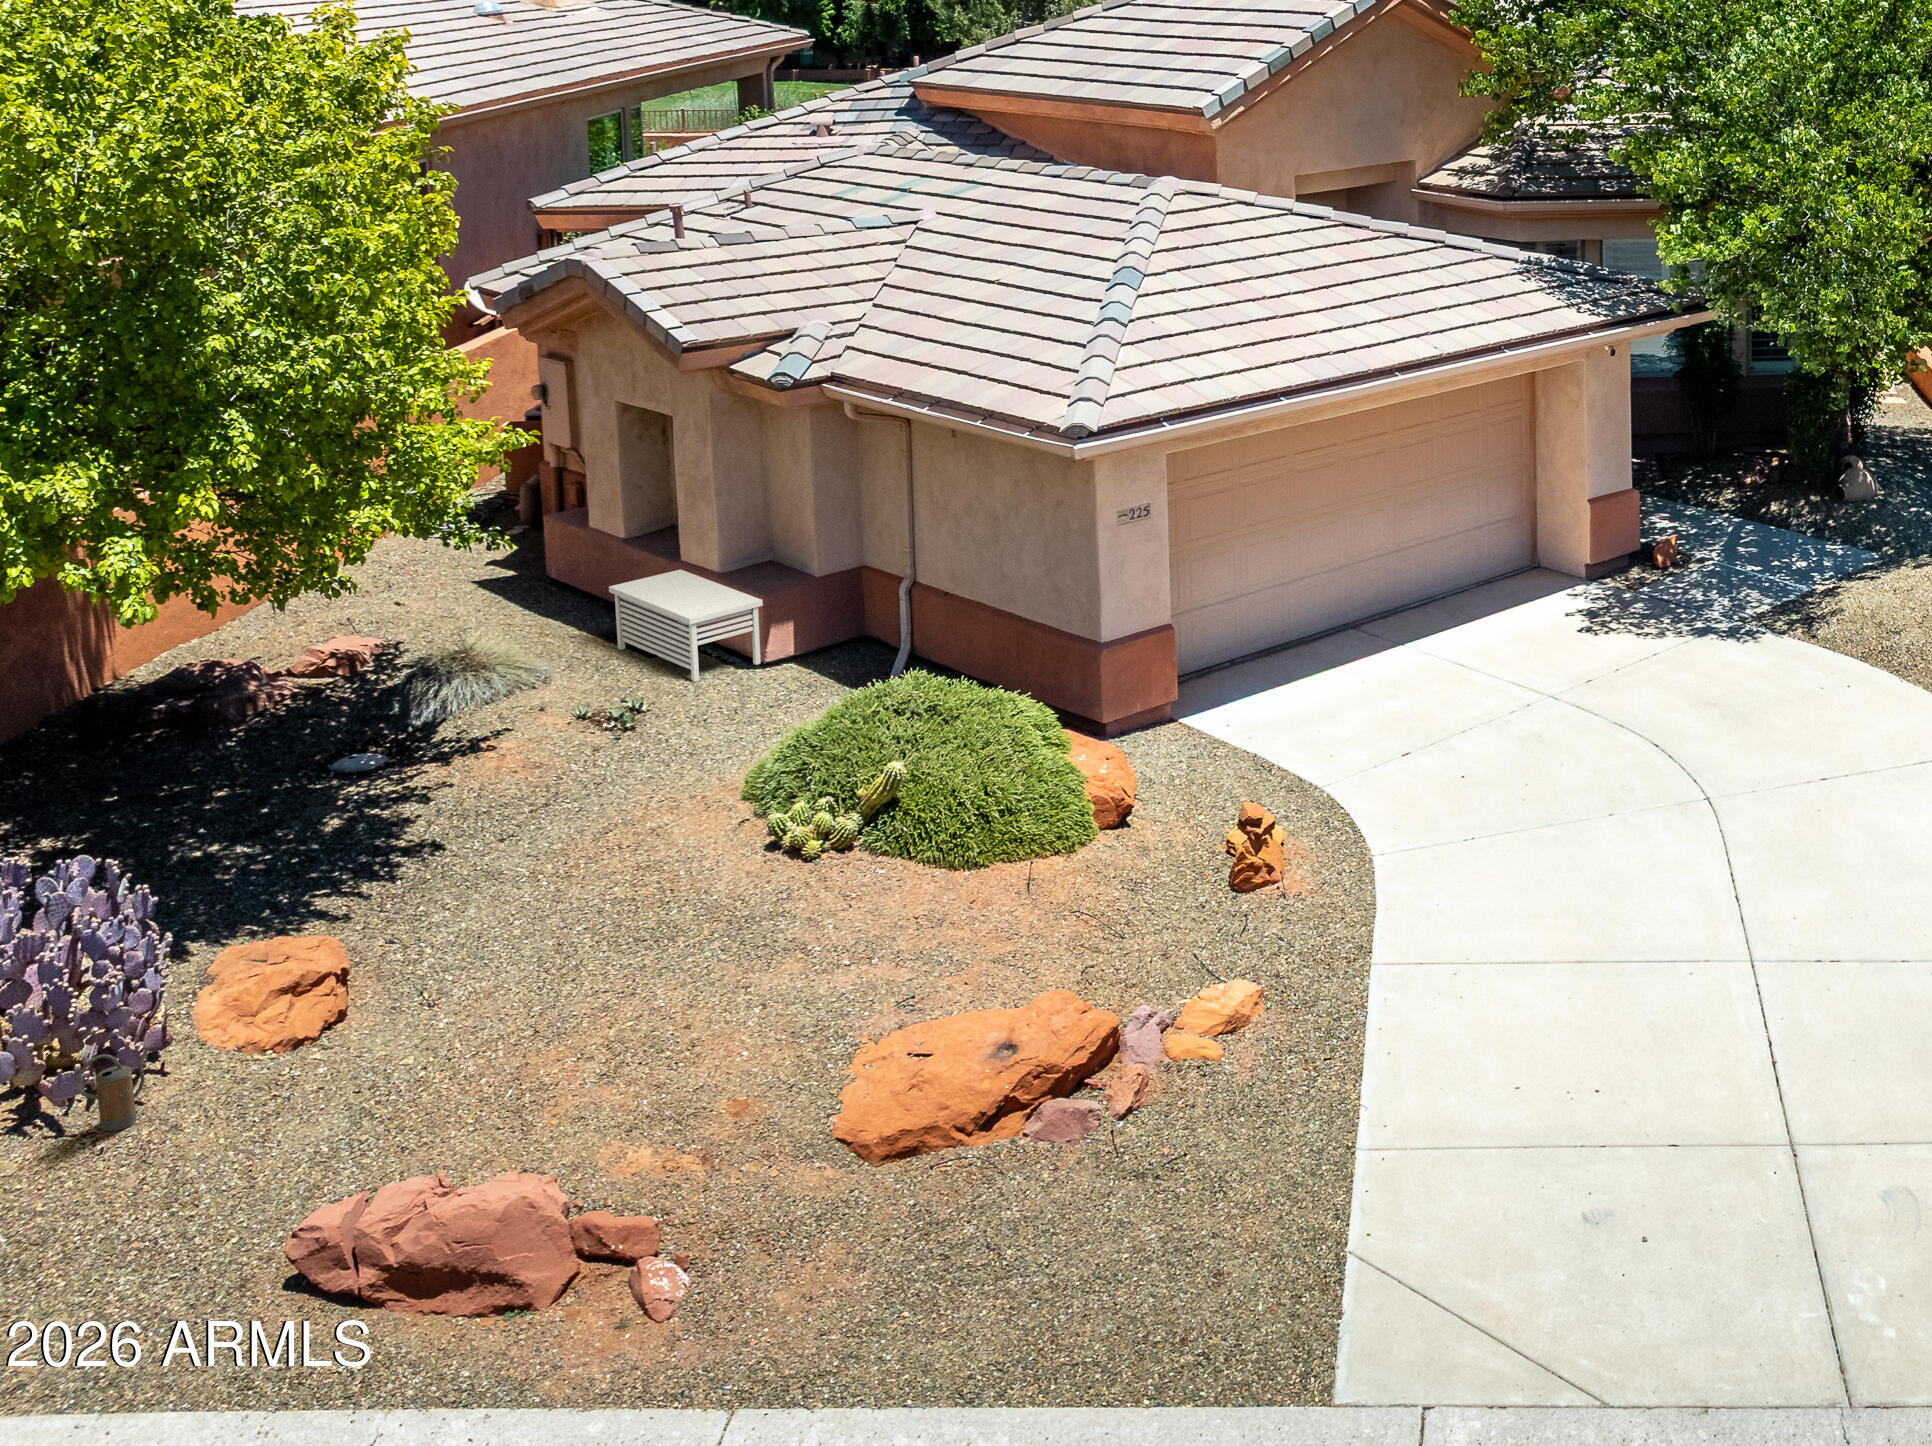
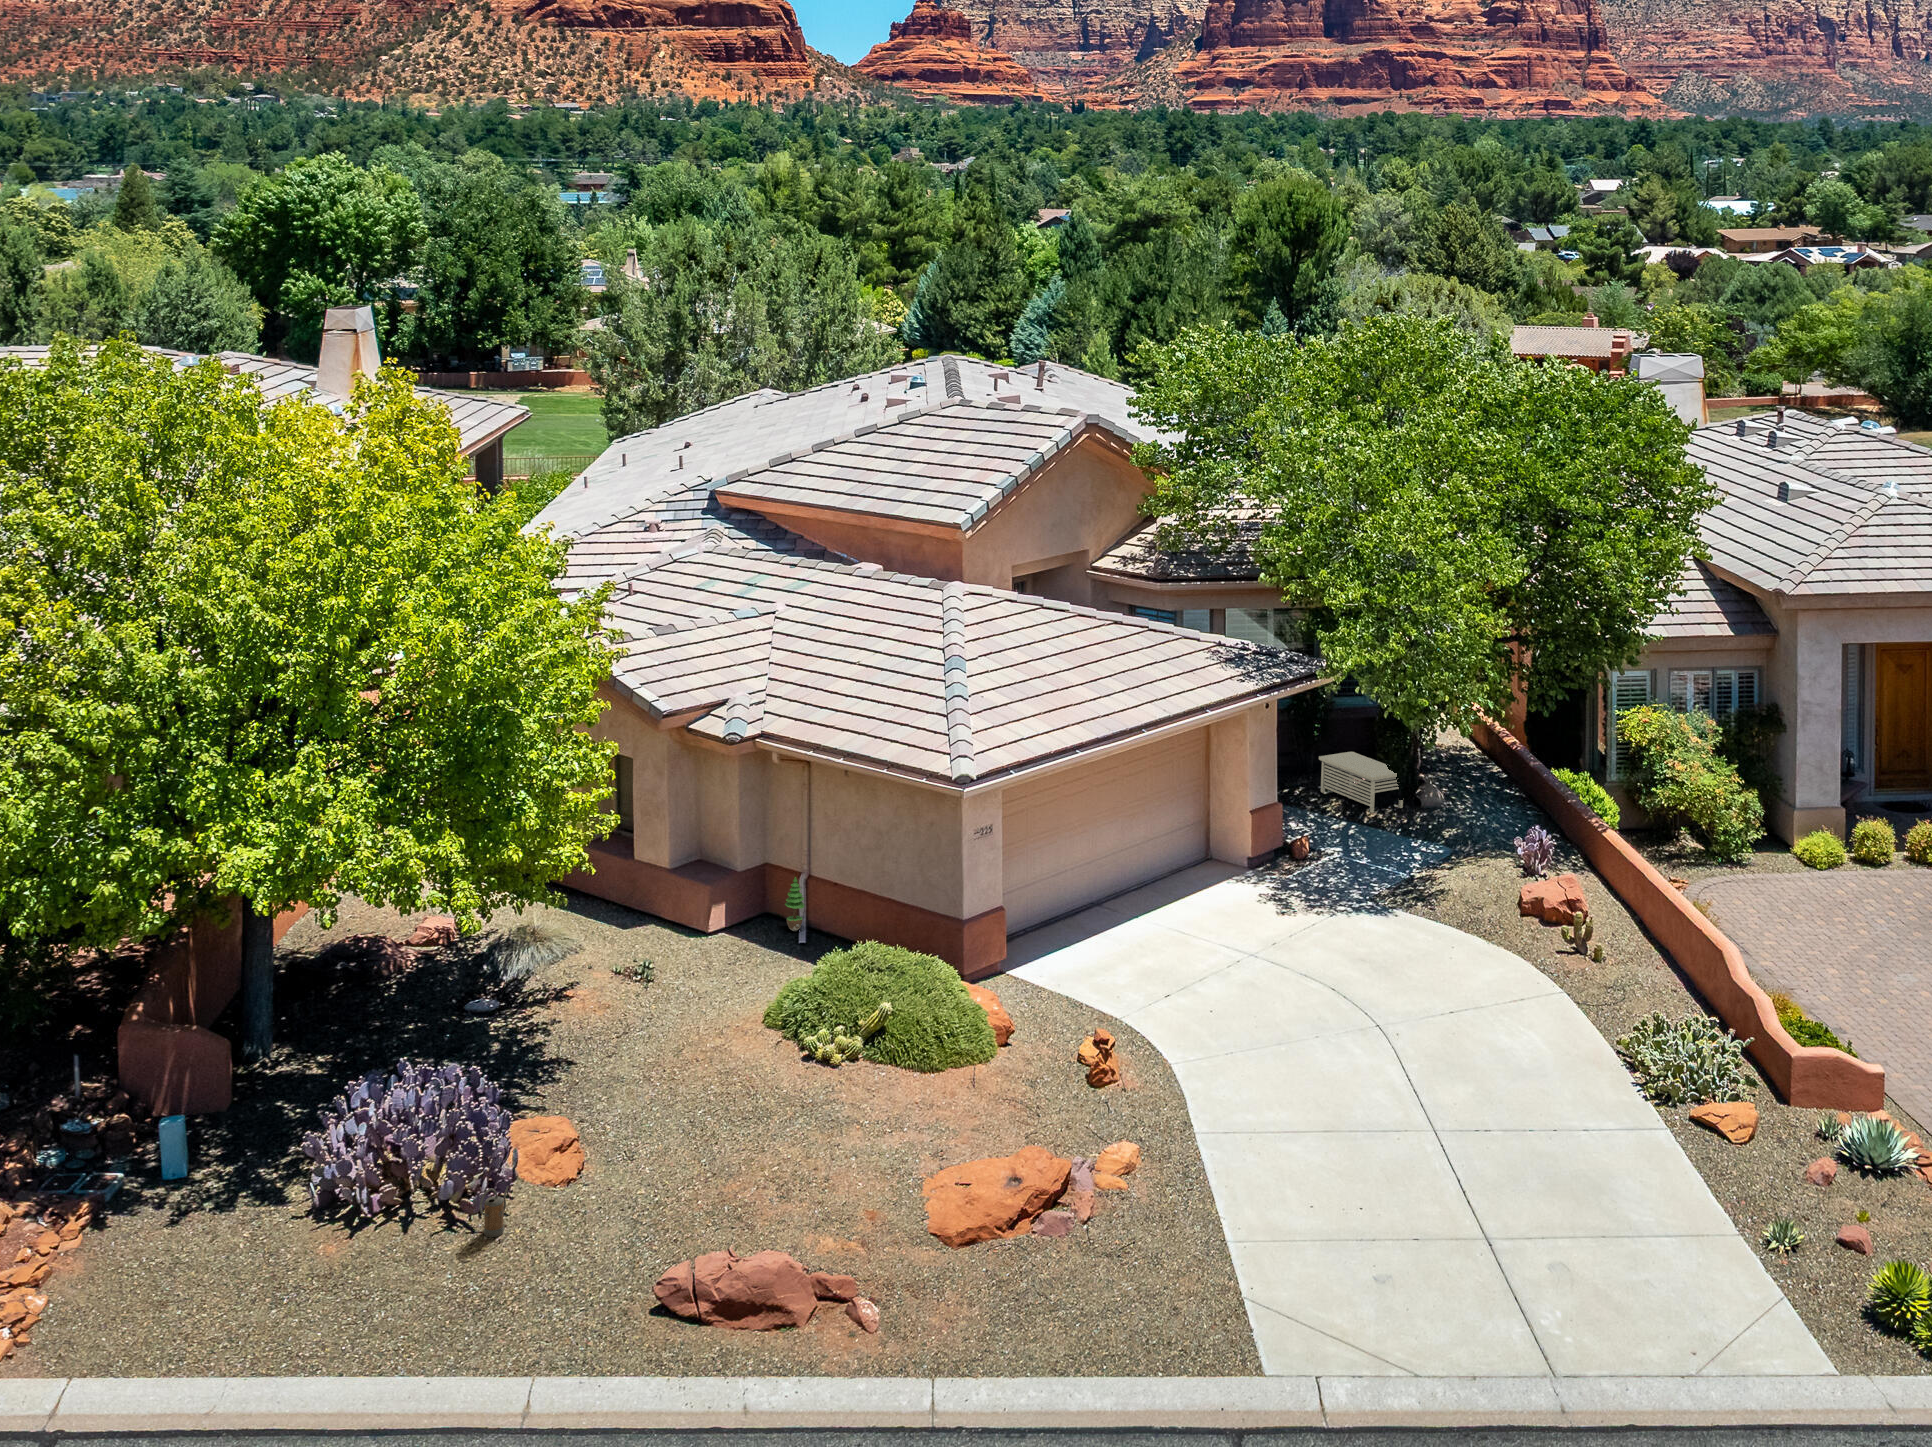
storage bench: present [609,570,763,682] -> present [1319,752,1403,813]
potted tree: none [877,583,907,661] -> present [785,877,804,931]

